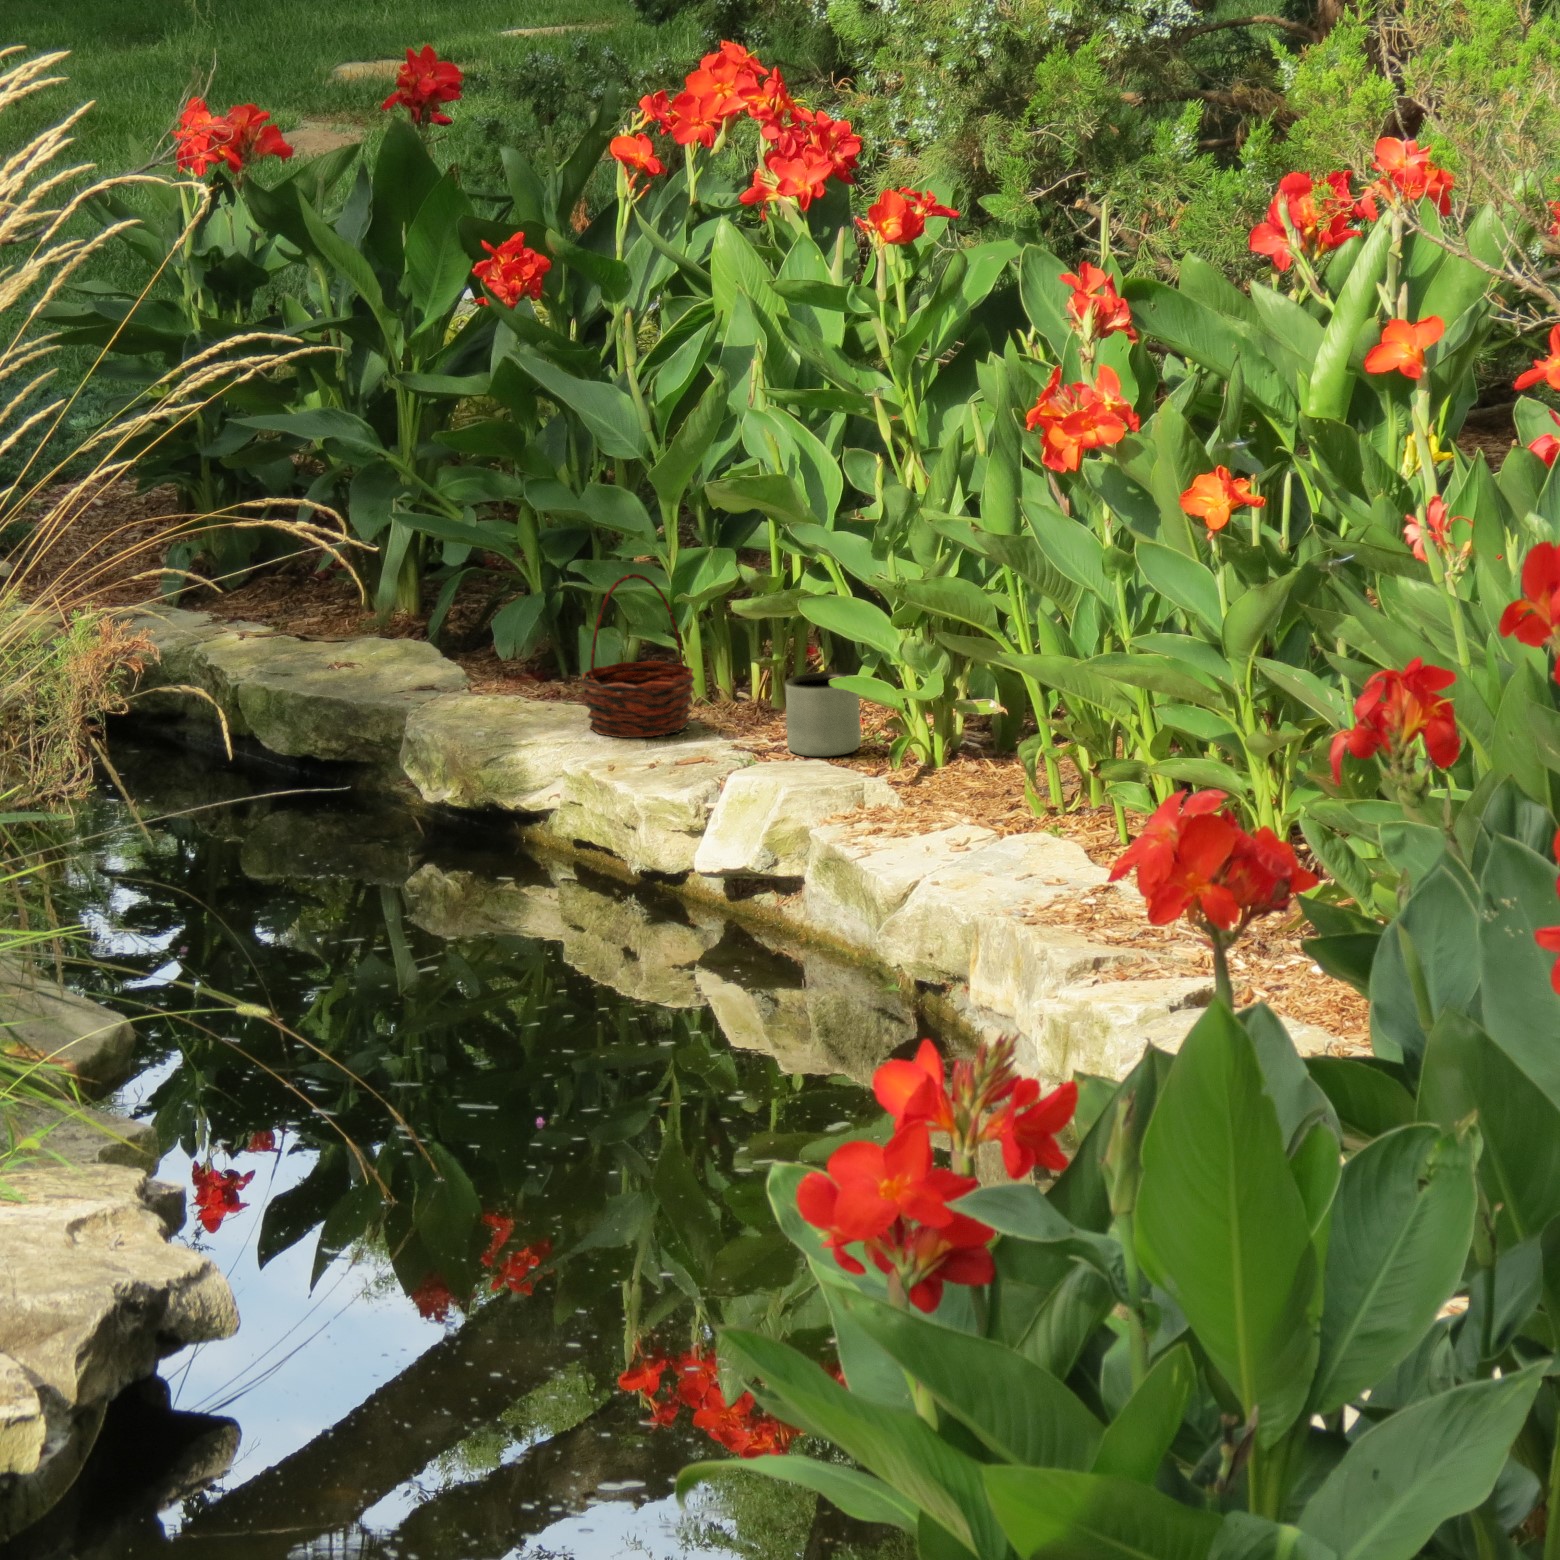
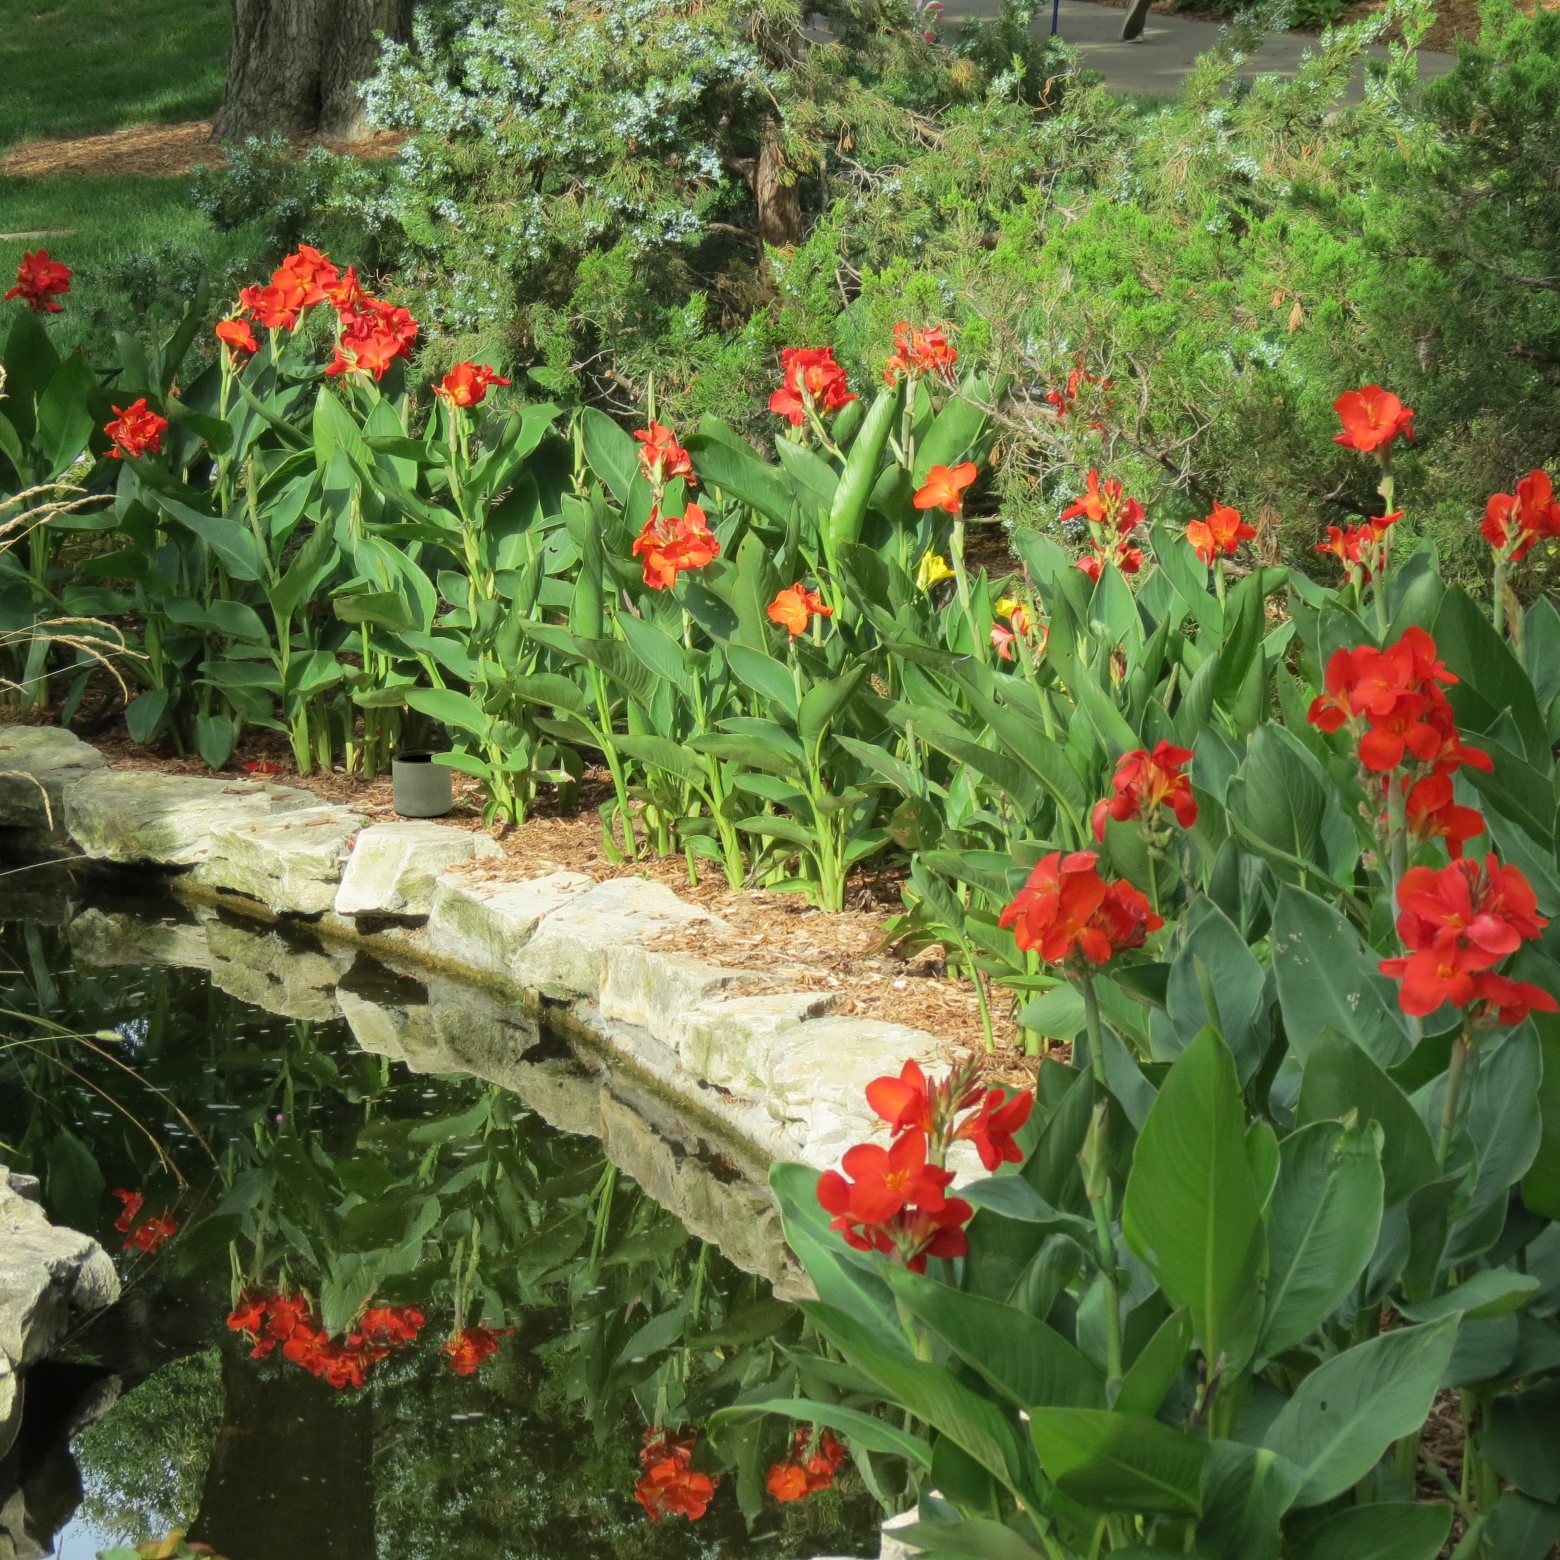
basket: present [581,574,695,738] -> none [215,673,311,806]

